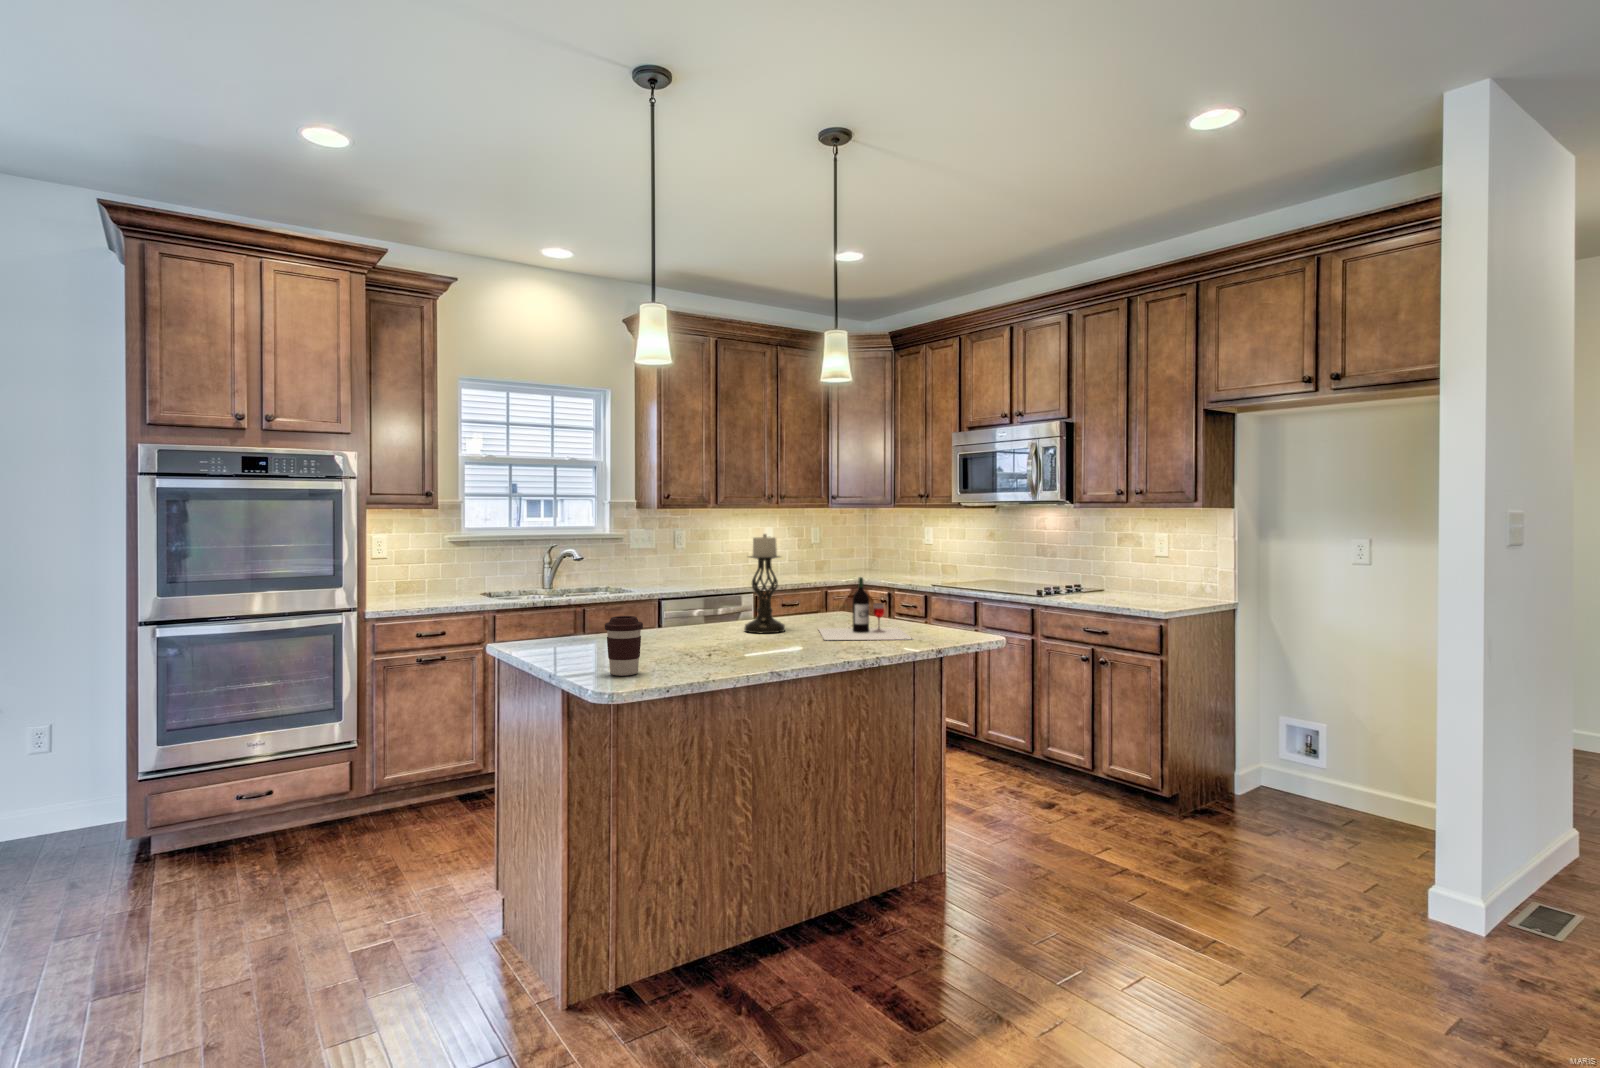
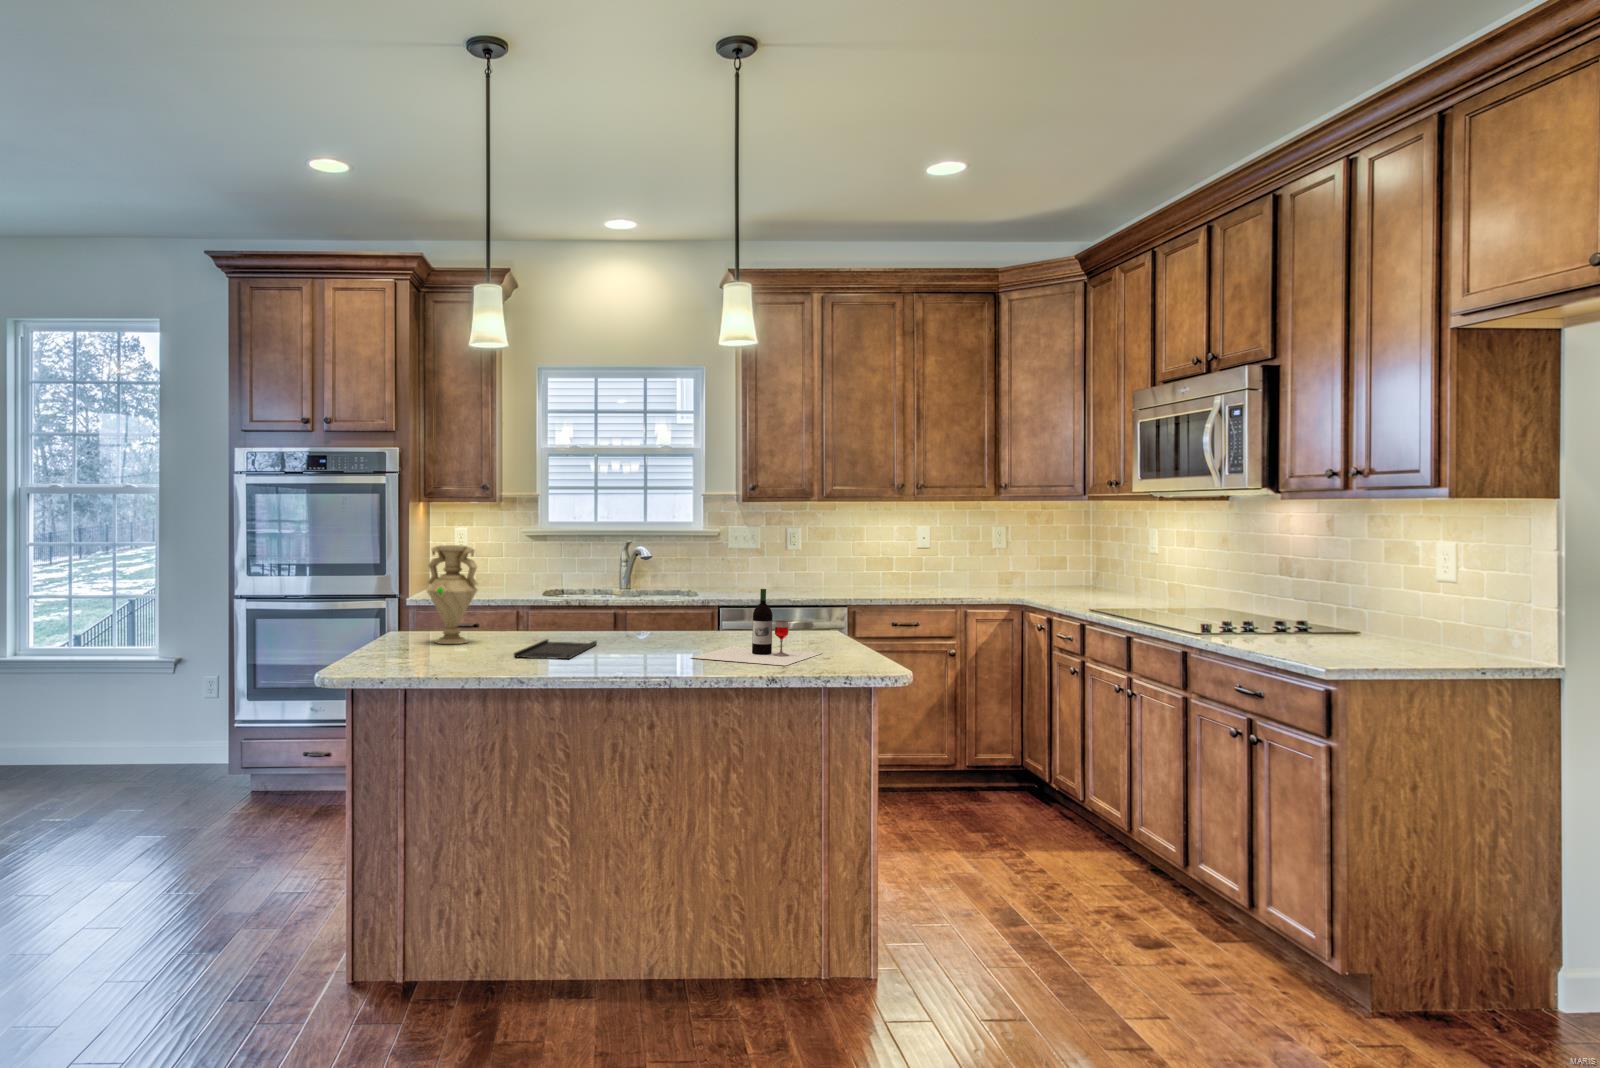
candle holder: present [744,534,785,633] -> none [648,534,696,647]
vase: none [550,552,603,649] -> present [427,545,477,644]
coffee cup: present [605,616,643,676] -> none [378,609,418,669]
tray: none [664,633,738,654] -> present [514,639,597,659]

